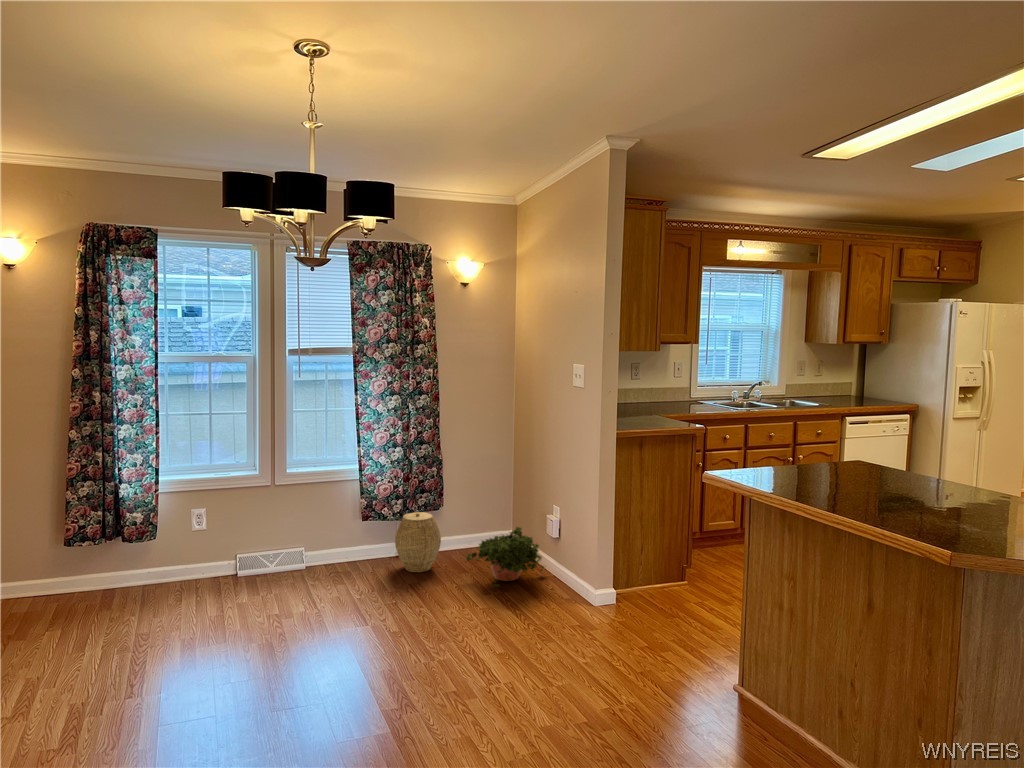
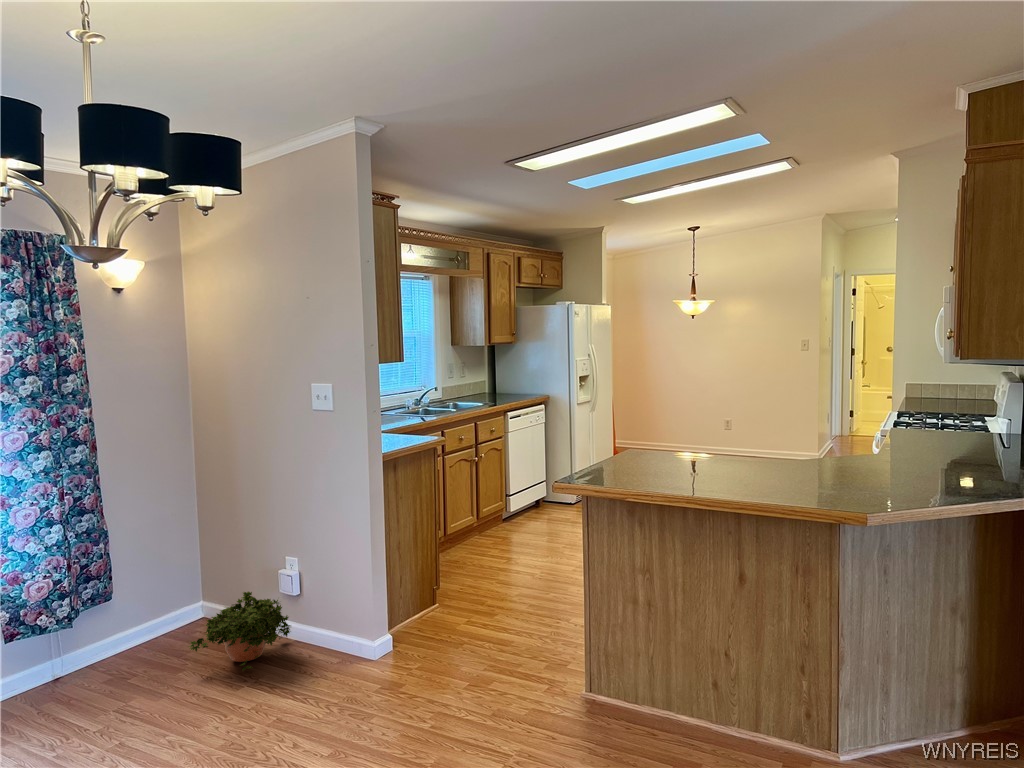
woven basket: present [395,512,441,572] -> none [71,606,141,692]

